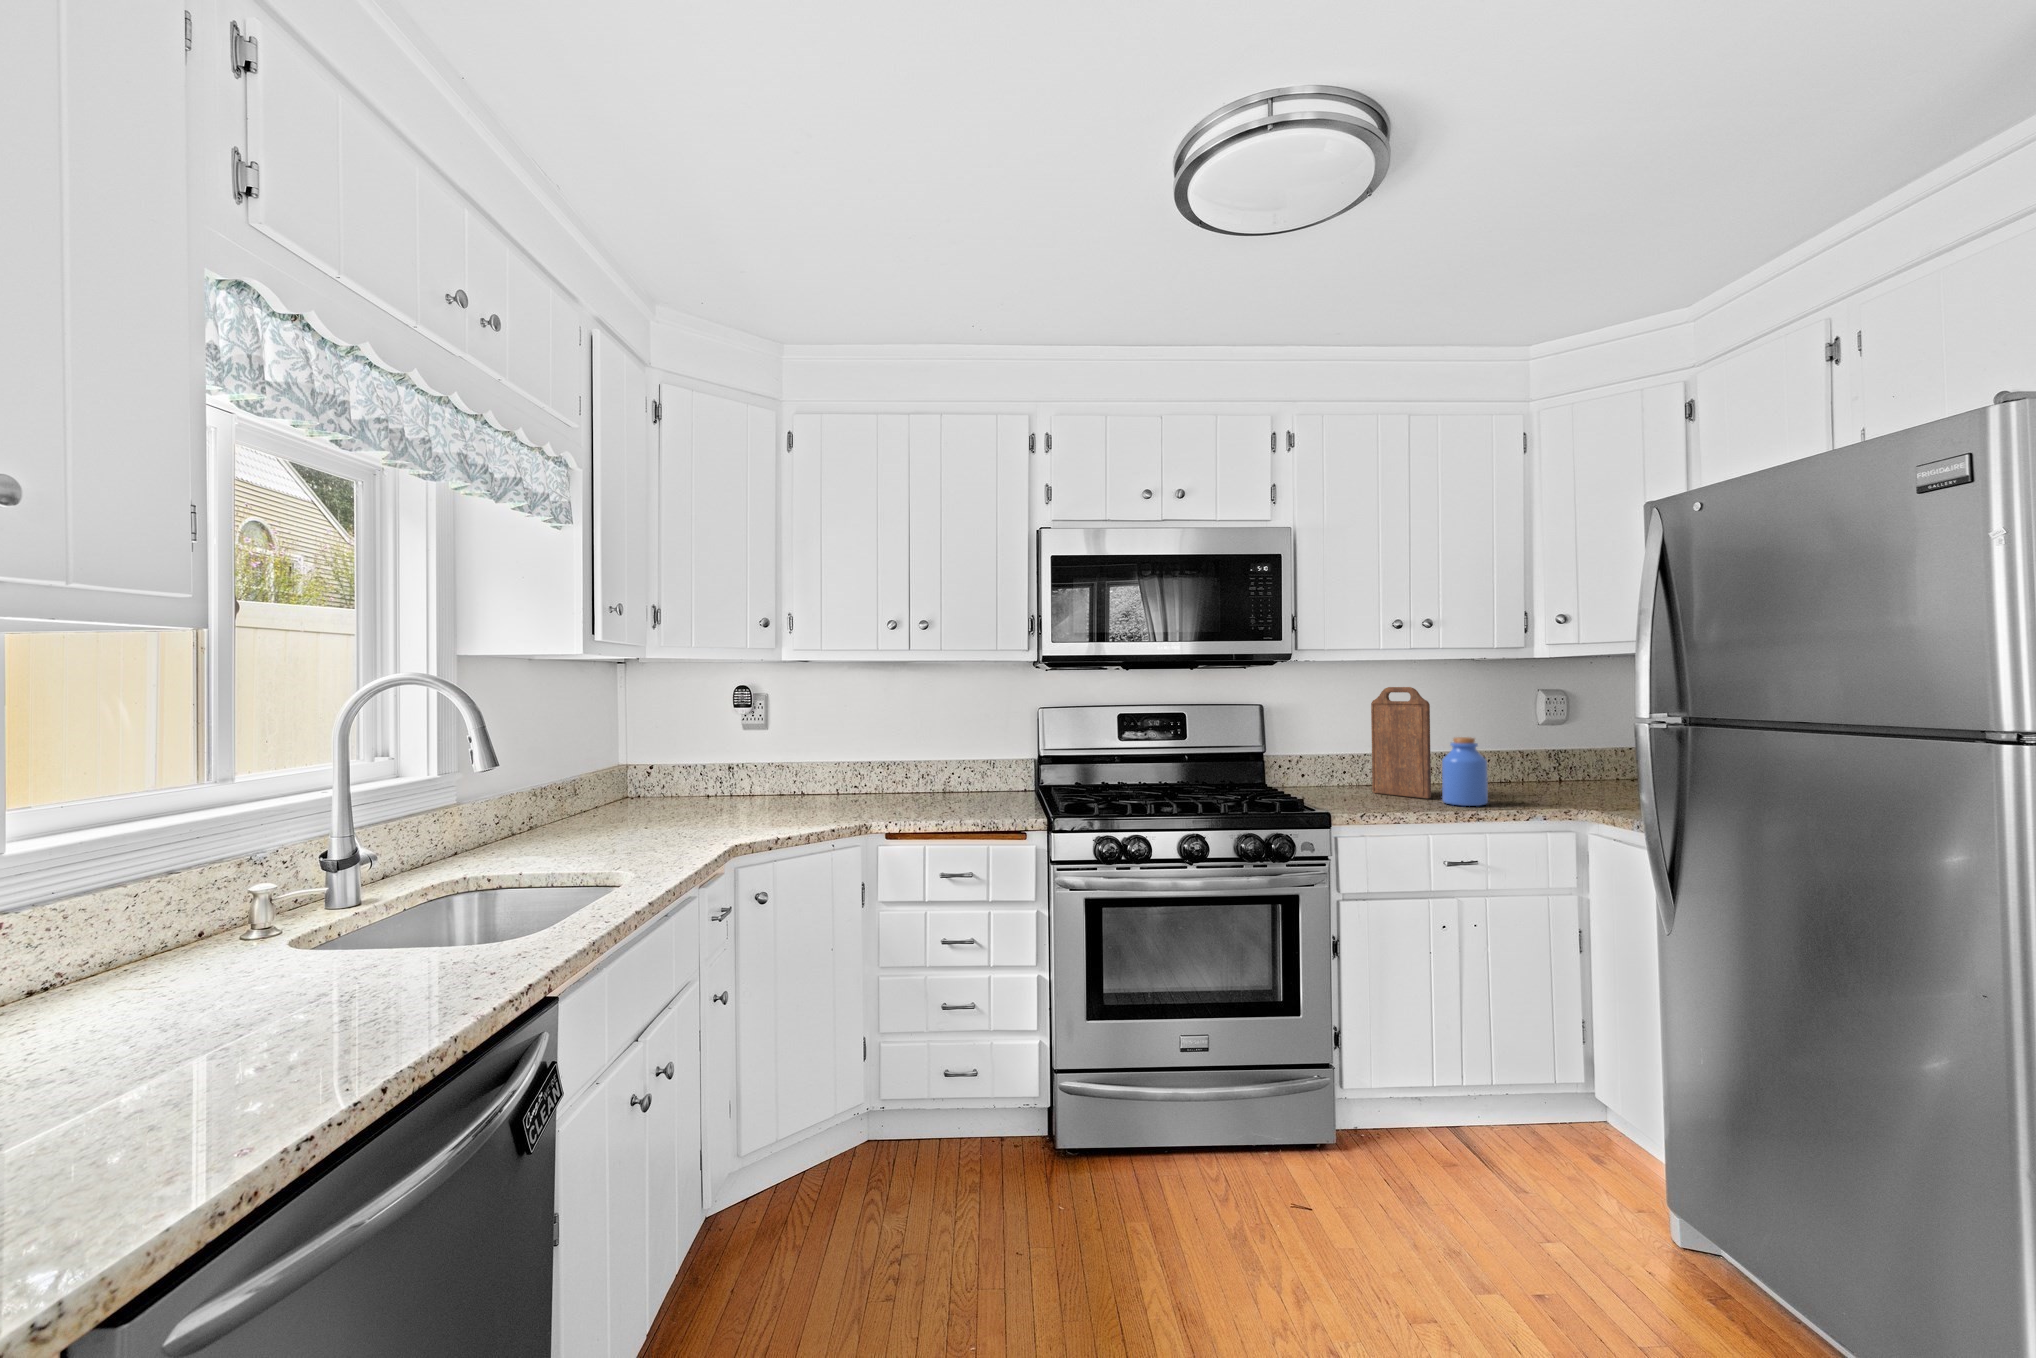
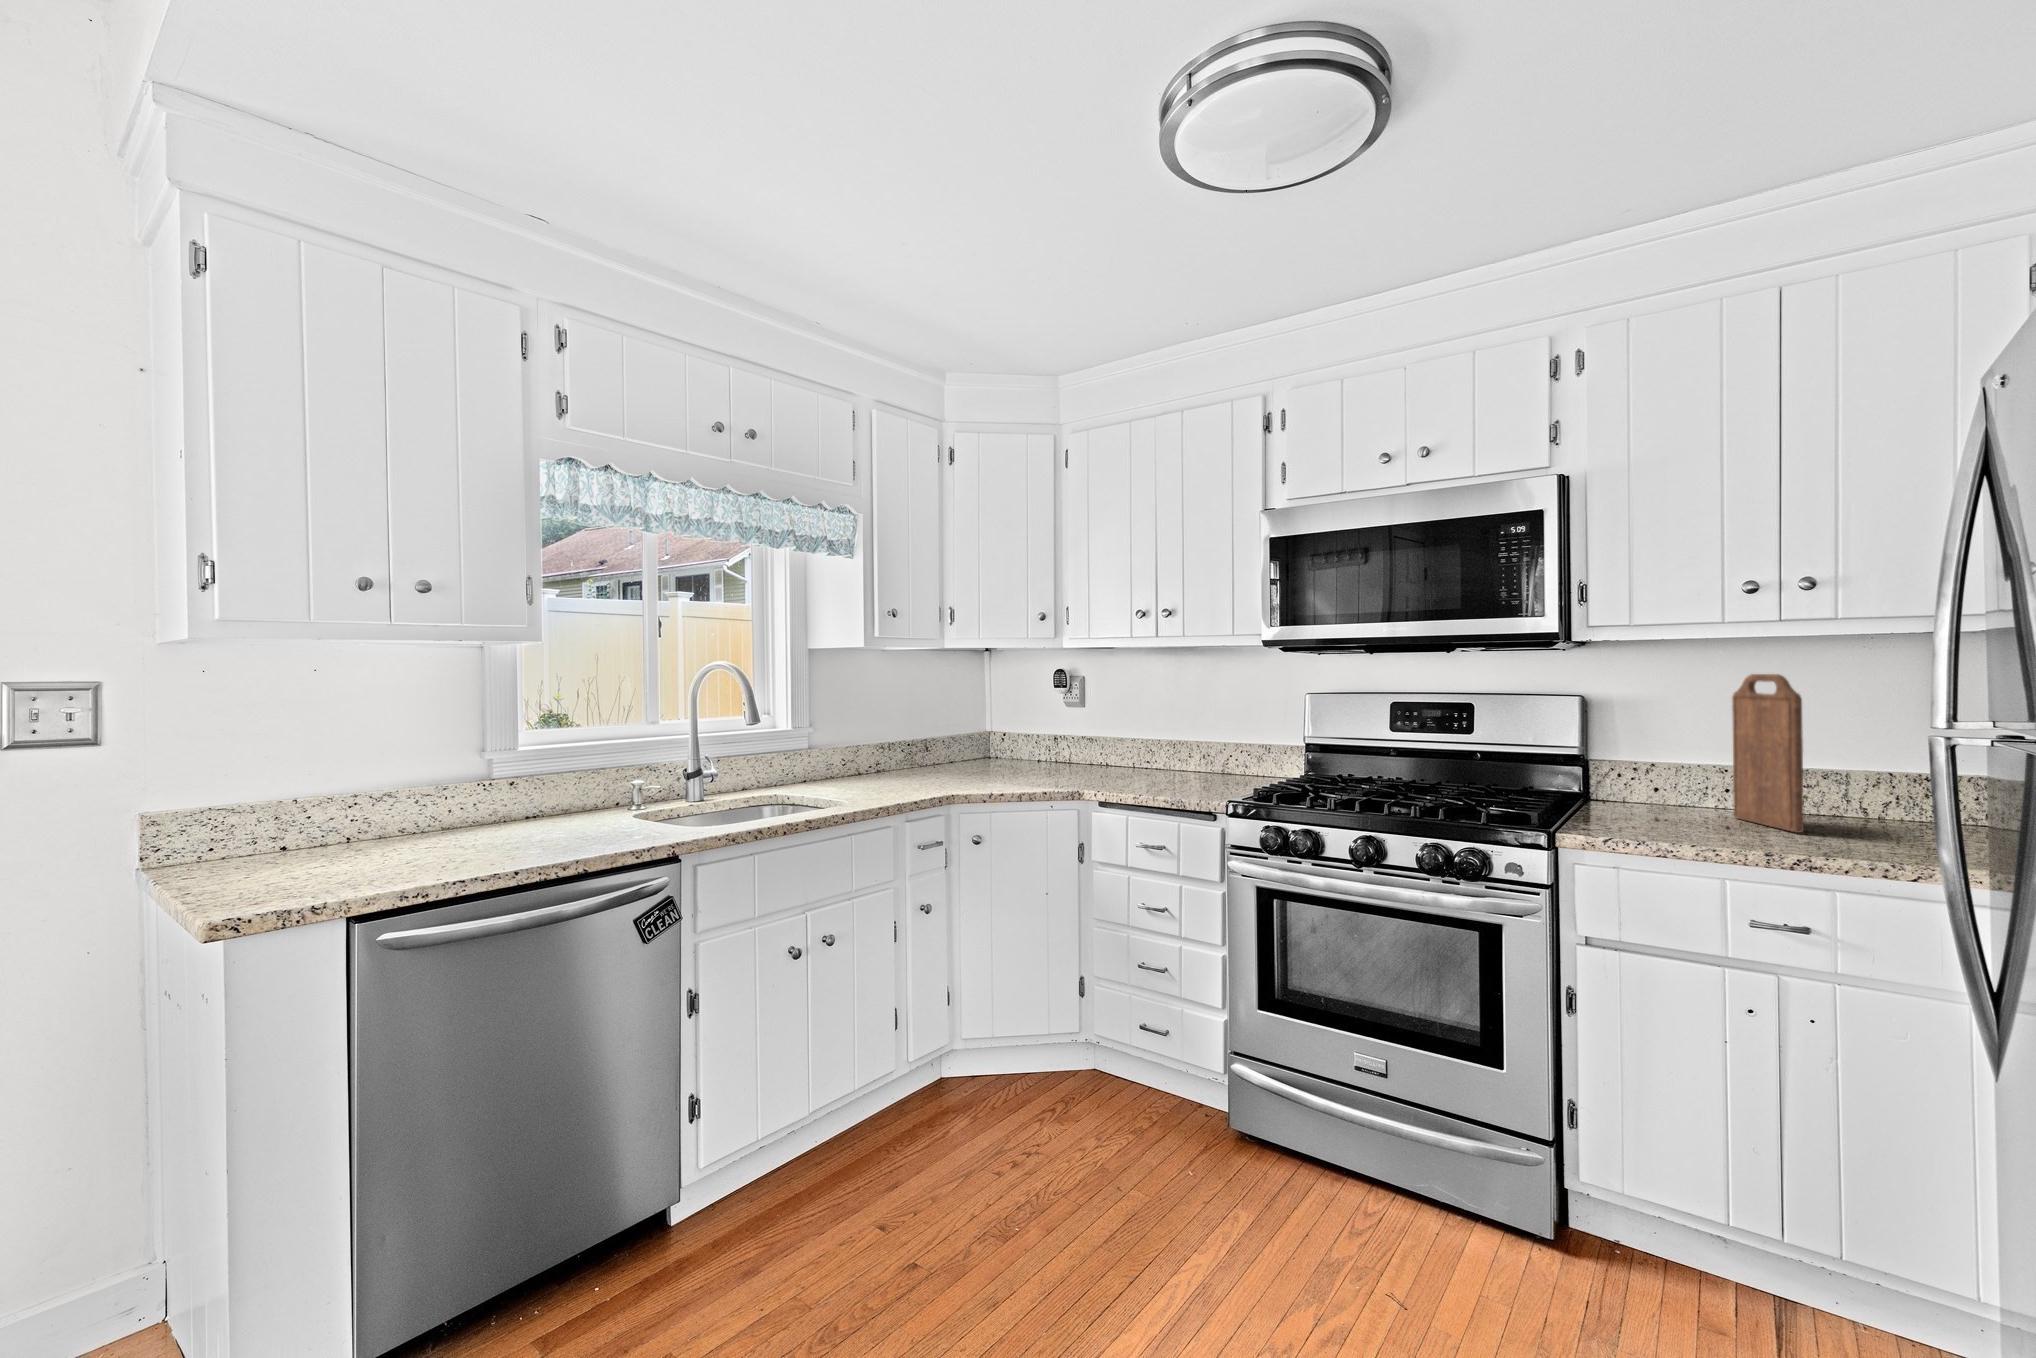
jar: present [1442,737,1488,806] -> none [1799,748,1883,850]

